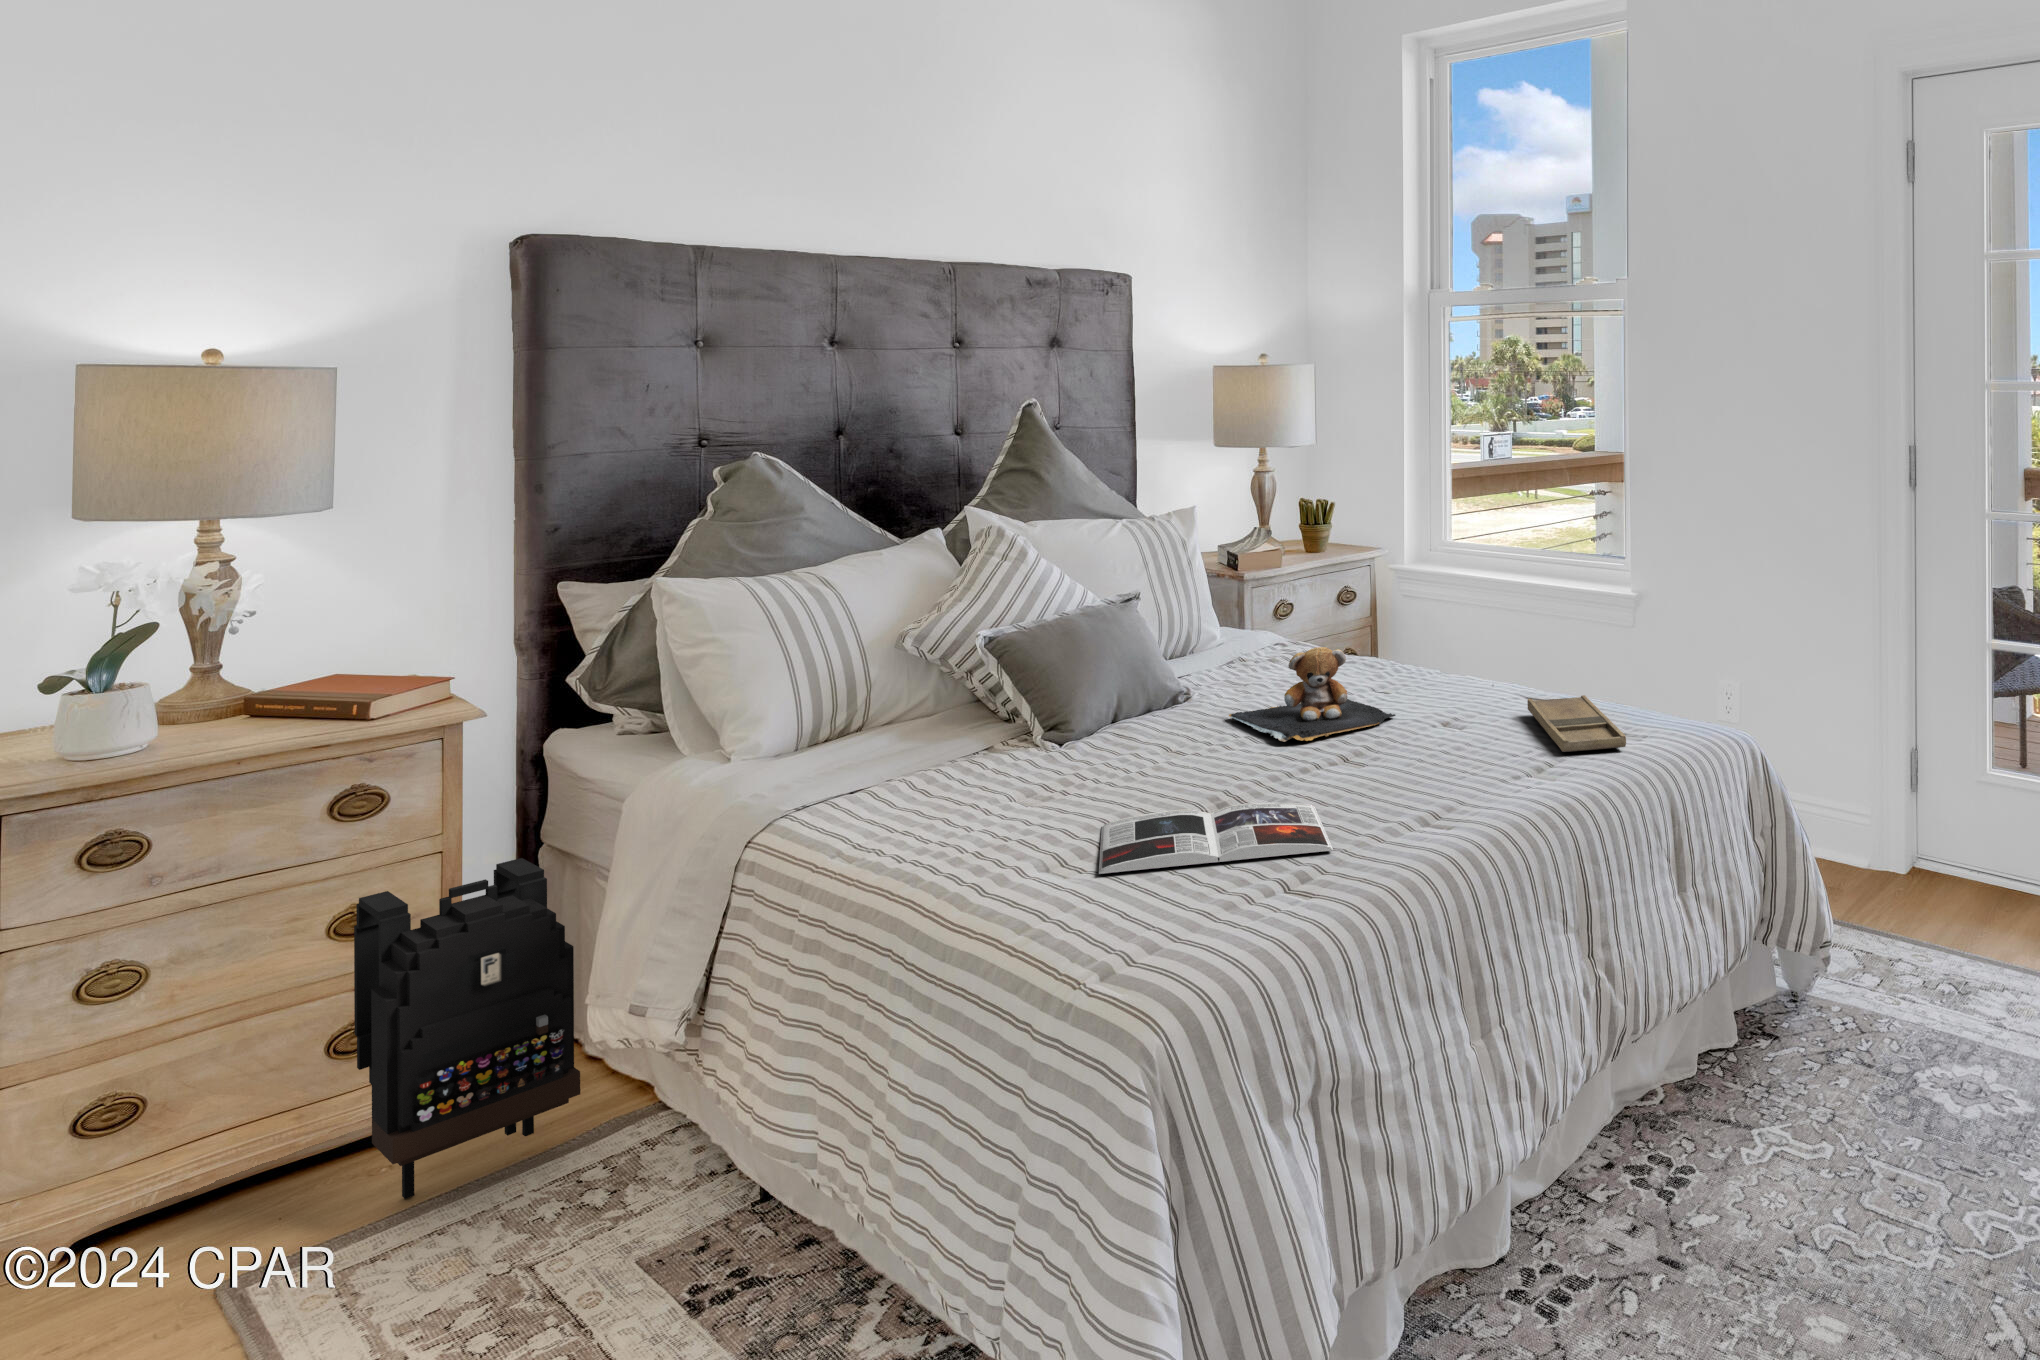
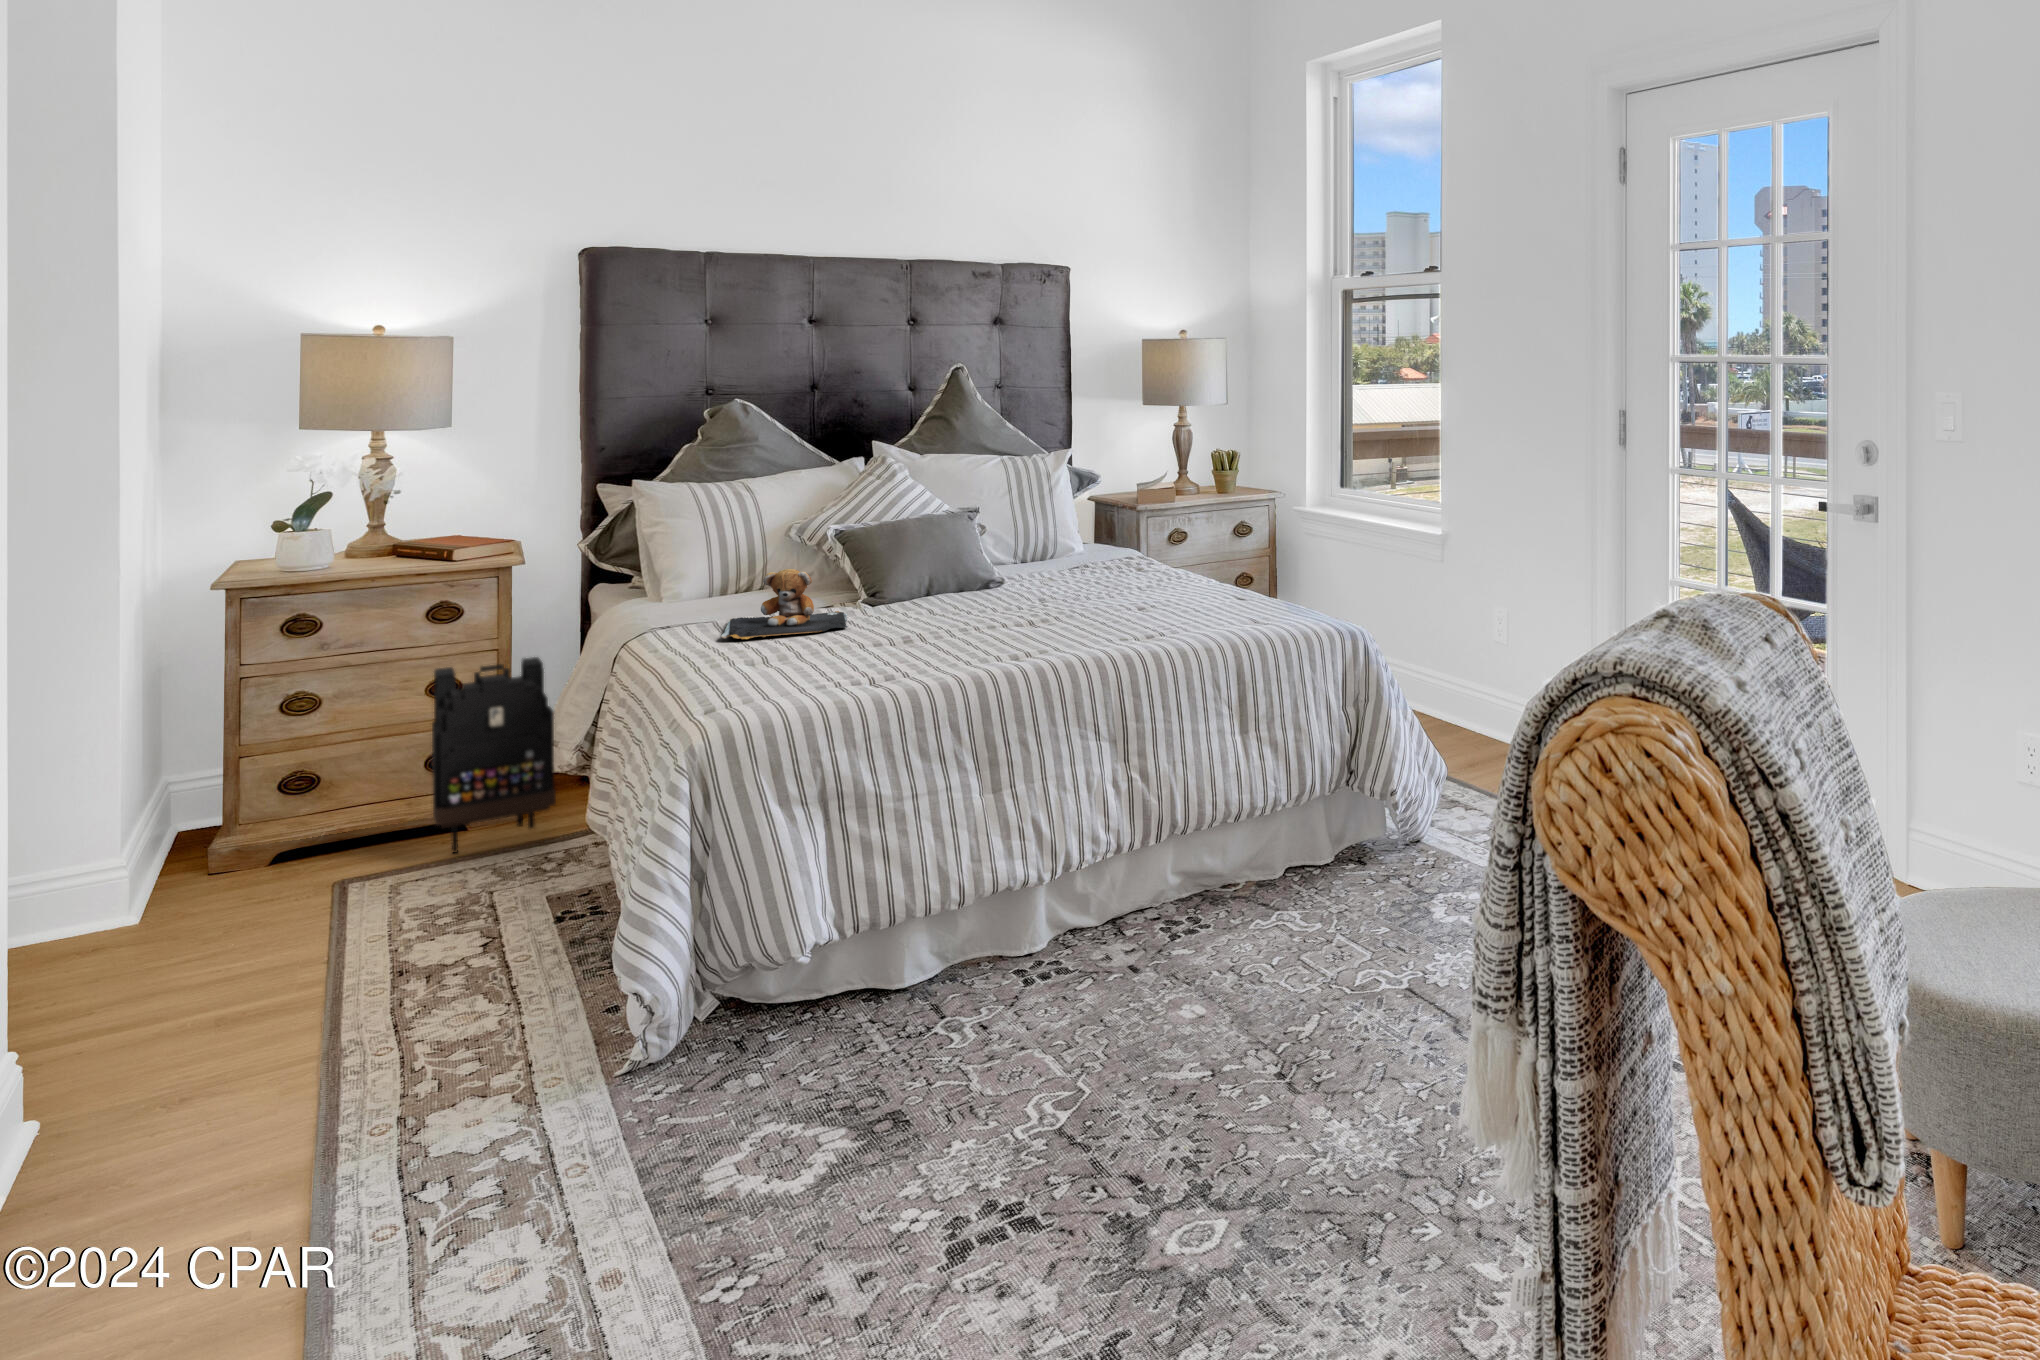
teddy bear: present [1229,647,1396,742] -> present [721,569,848,639]
tray: present [1527,695,1626,752] -> none [1172,595,1243,629]
magazine: present [1099,803,1333,874] -> none [774,641,959,669]

